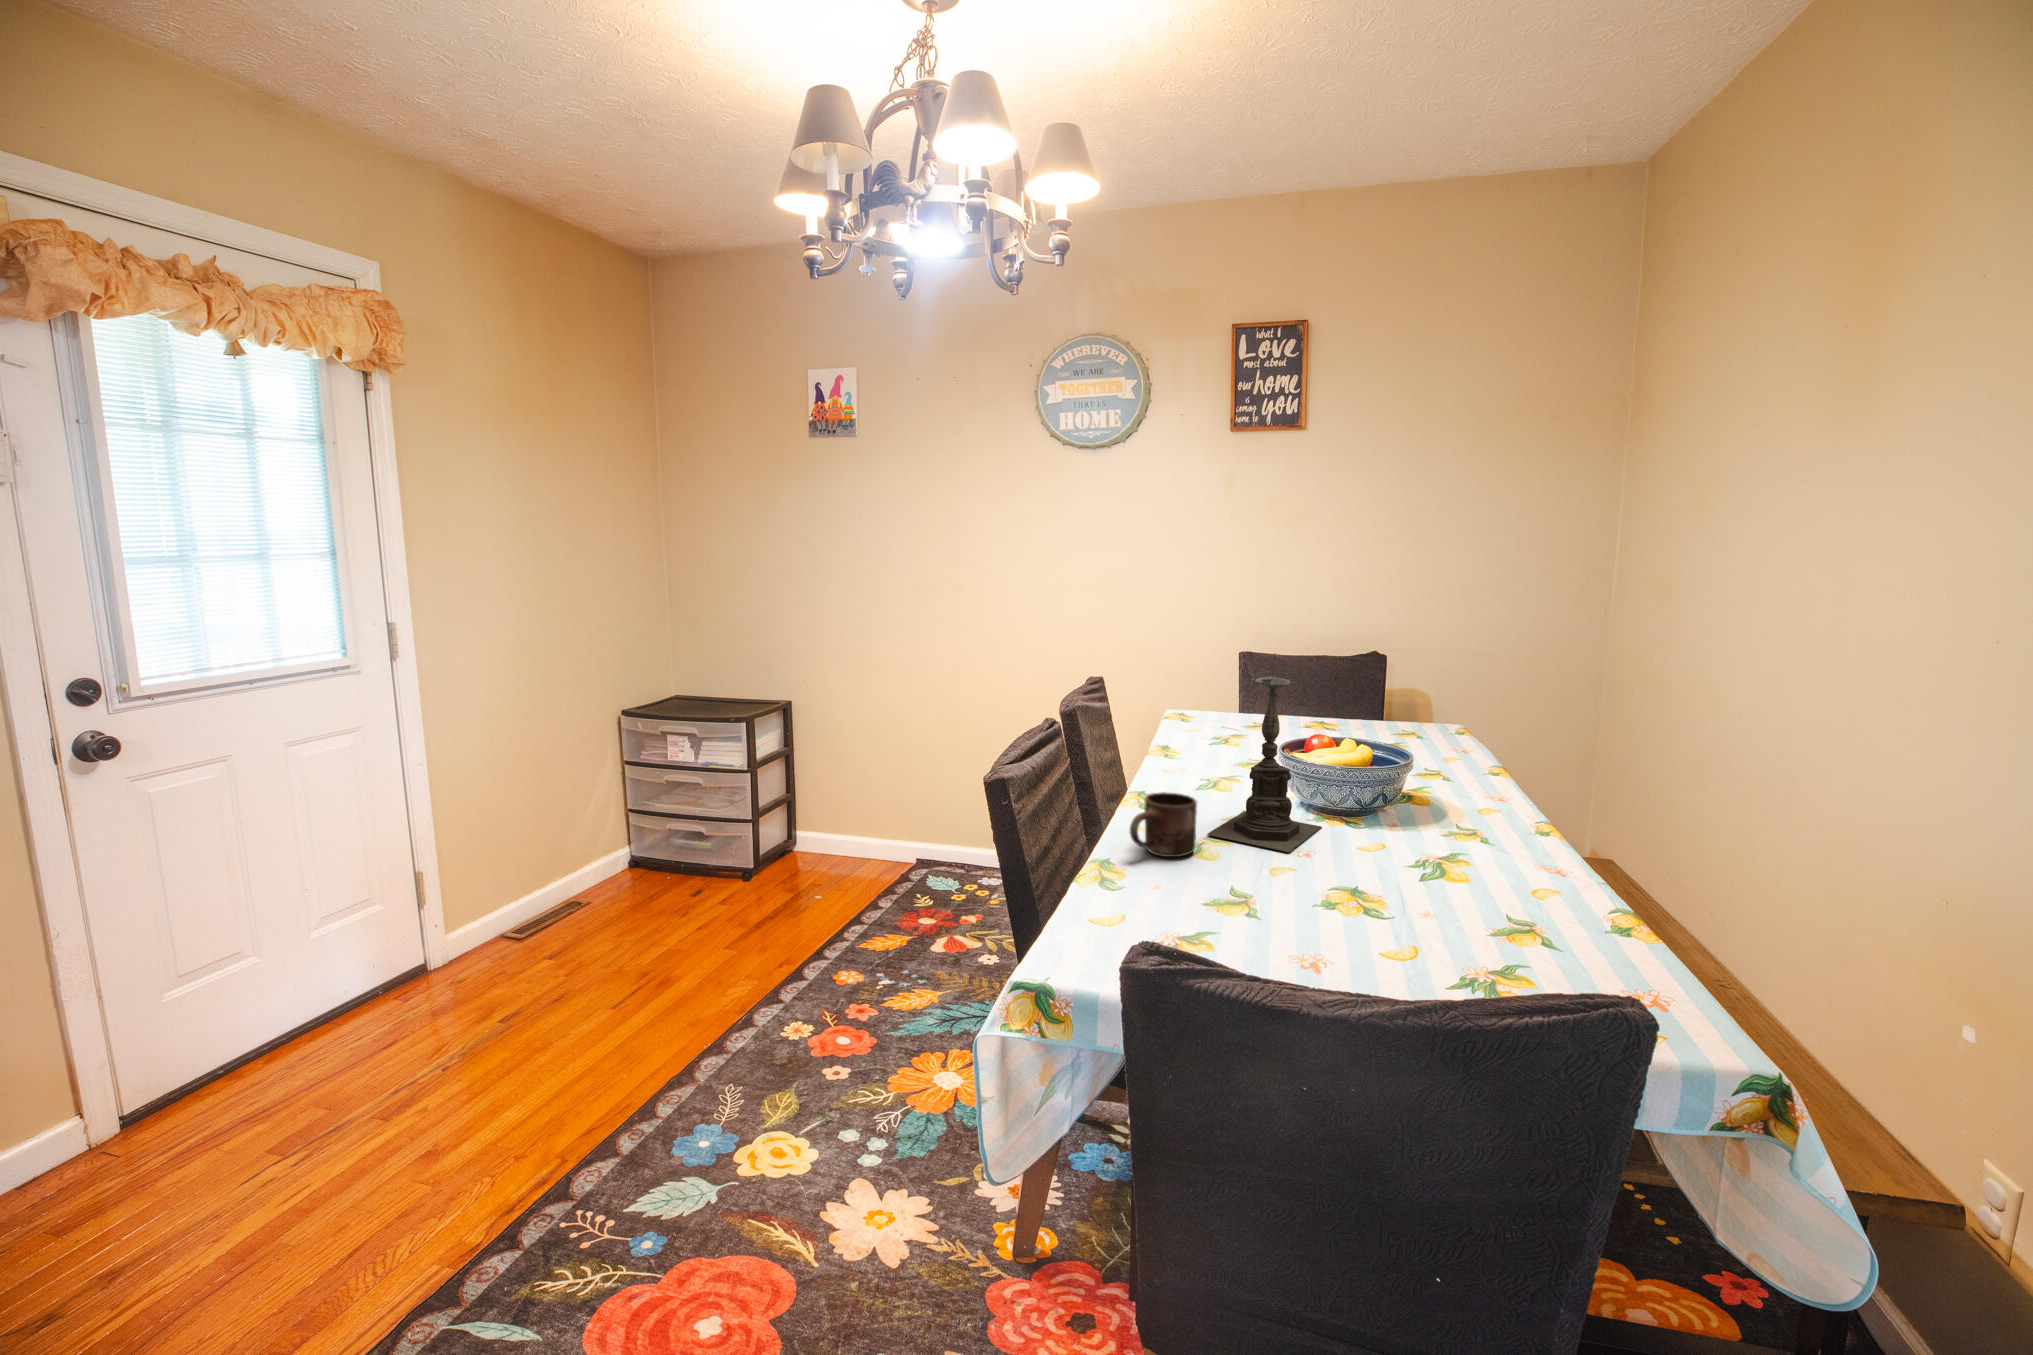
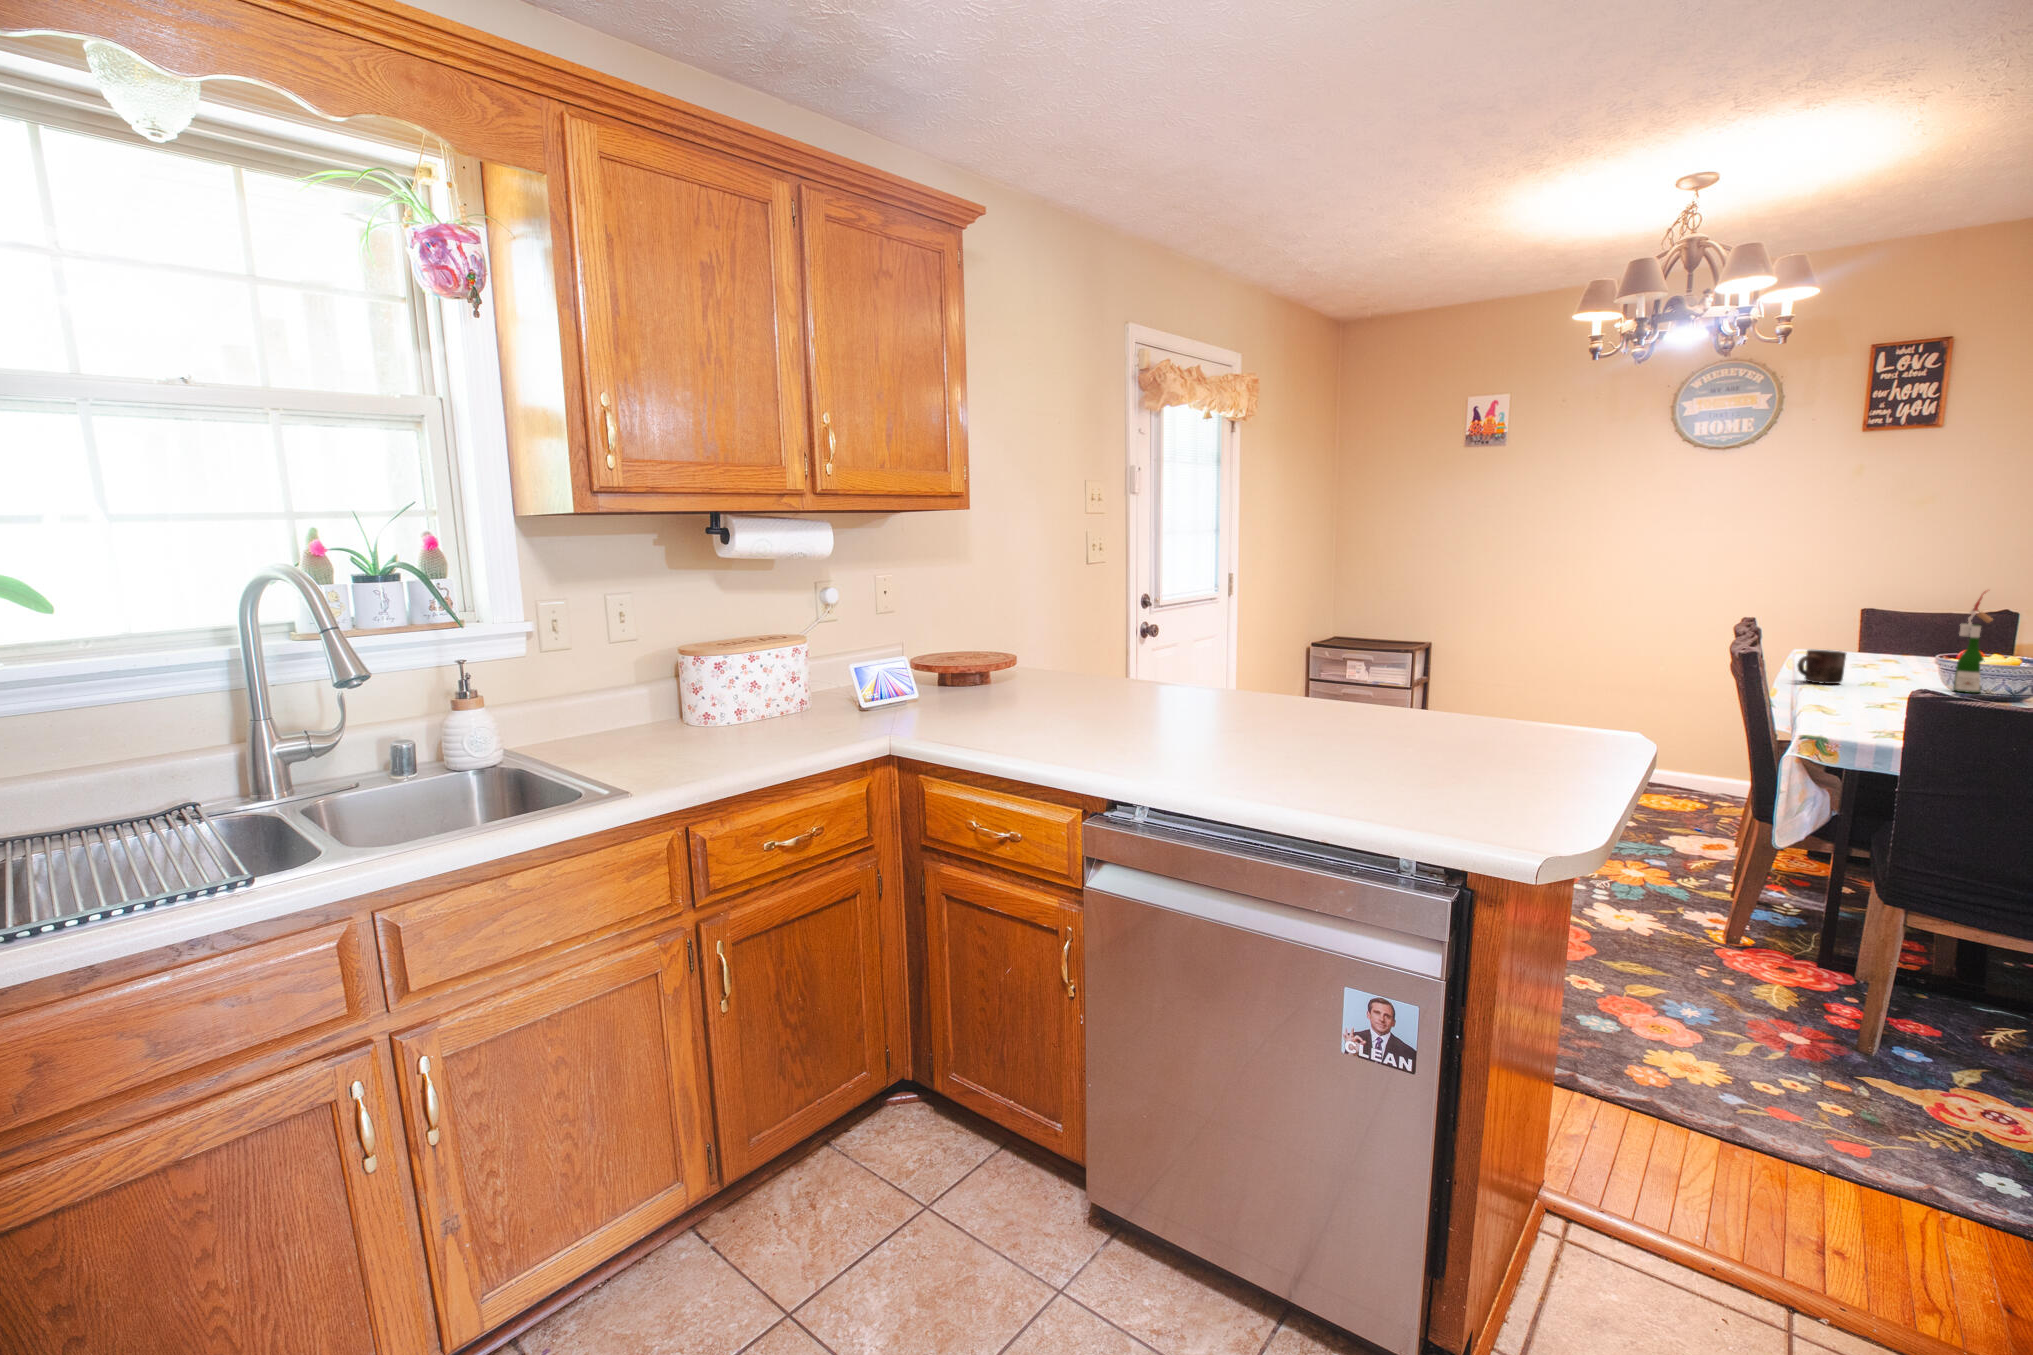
candle holder: present [1207,654,1321,852] -> none [1849,569,1942,687]
wine bottle: none [1337,695,1390,867] -> present [1953,591,1994,694]

